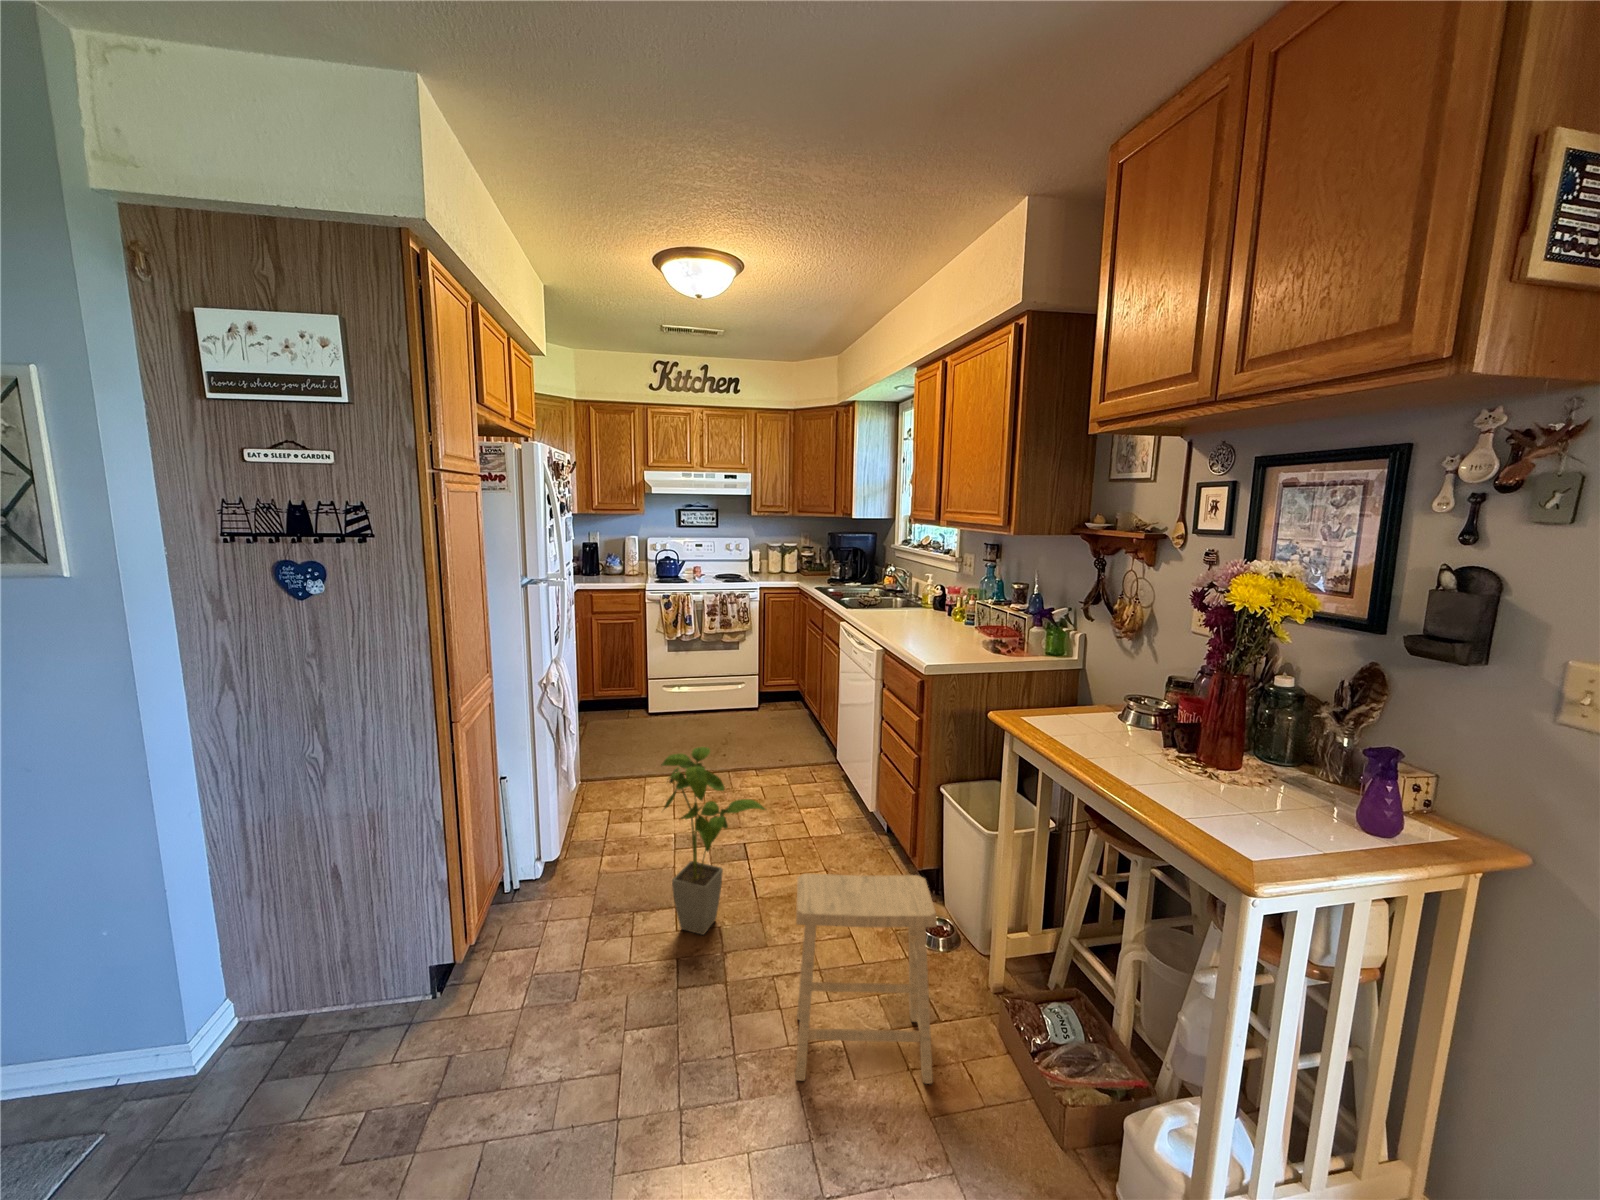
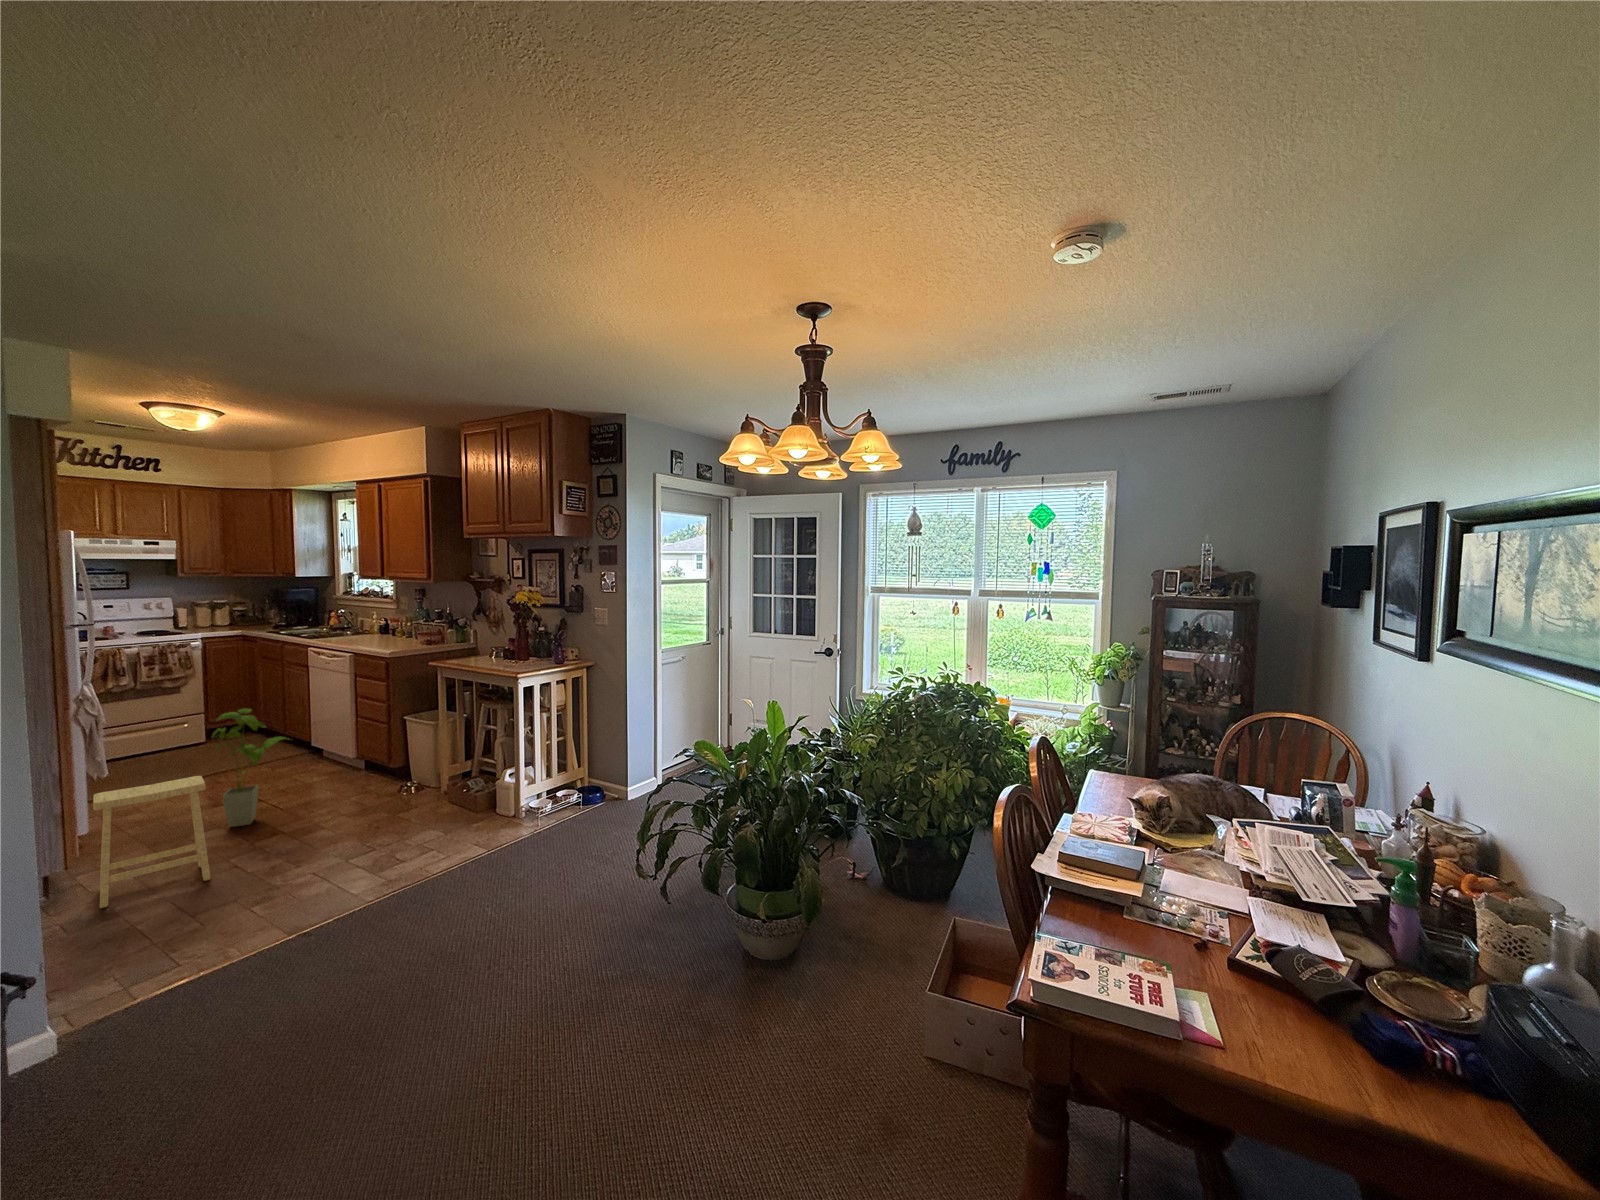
footstool: present [796,874,937,1084] -> present [93,776,211,908]

